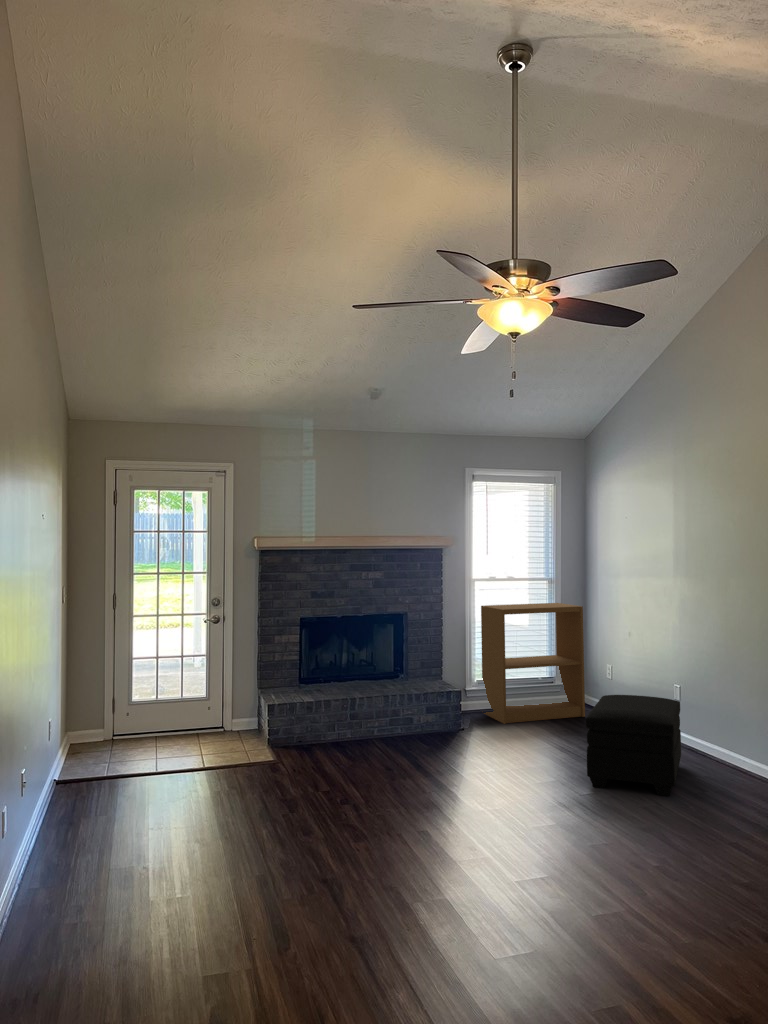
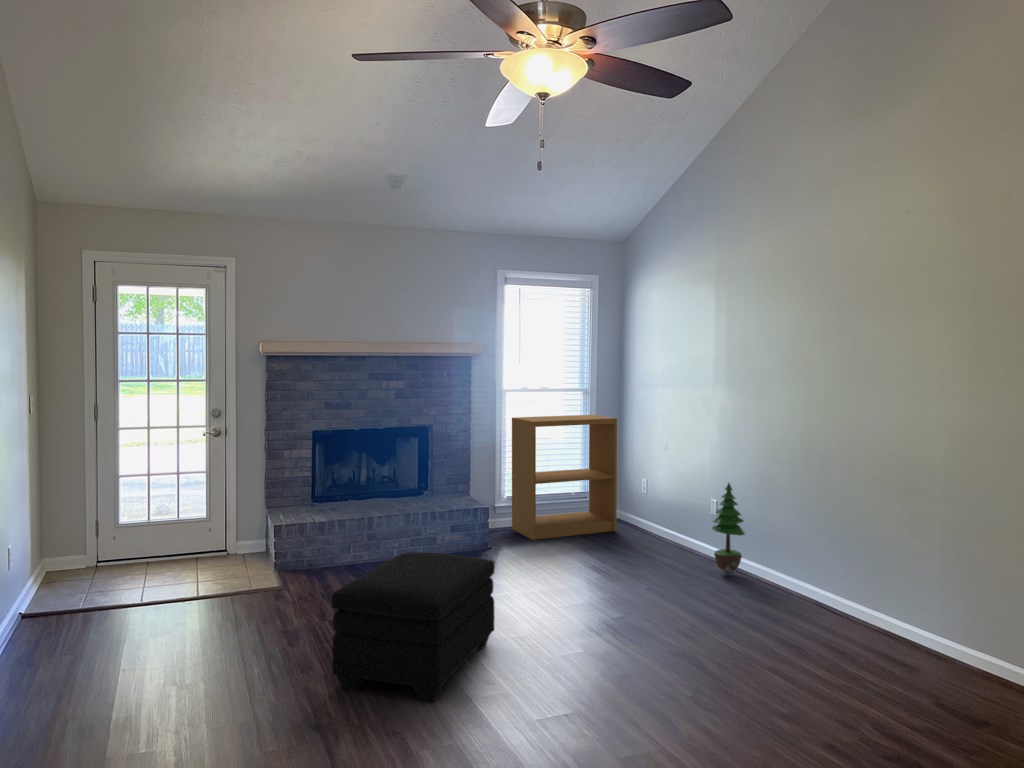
potted tree: none [679,668,714,759] -> present [712,483,745,575]
ottoman: present [586,695,681,796] -> present [332,552,494,702]

